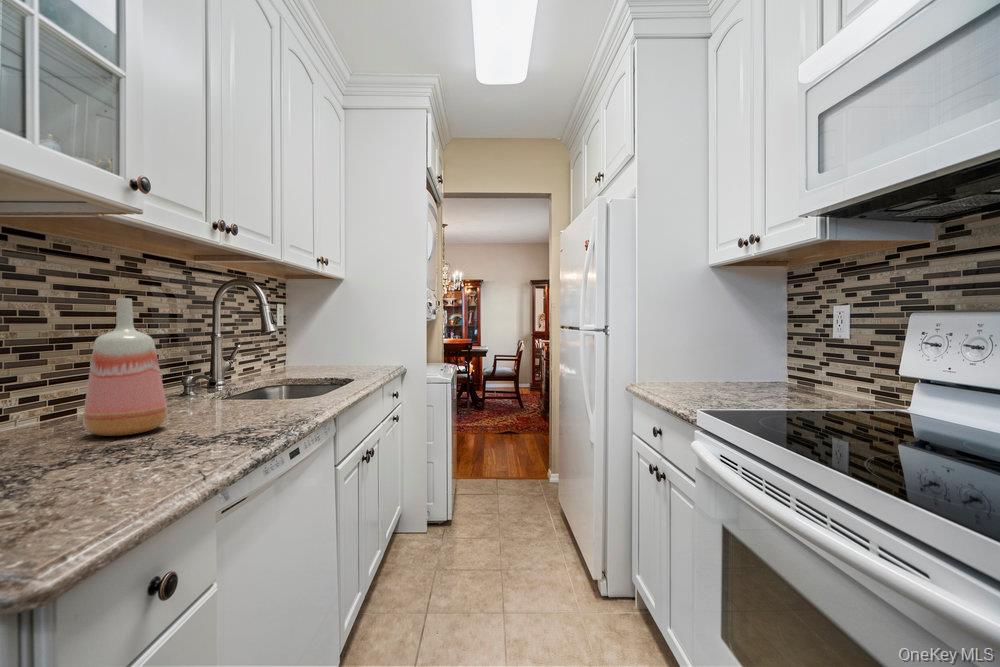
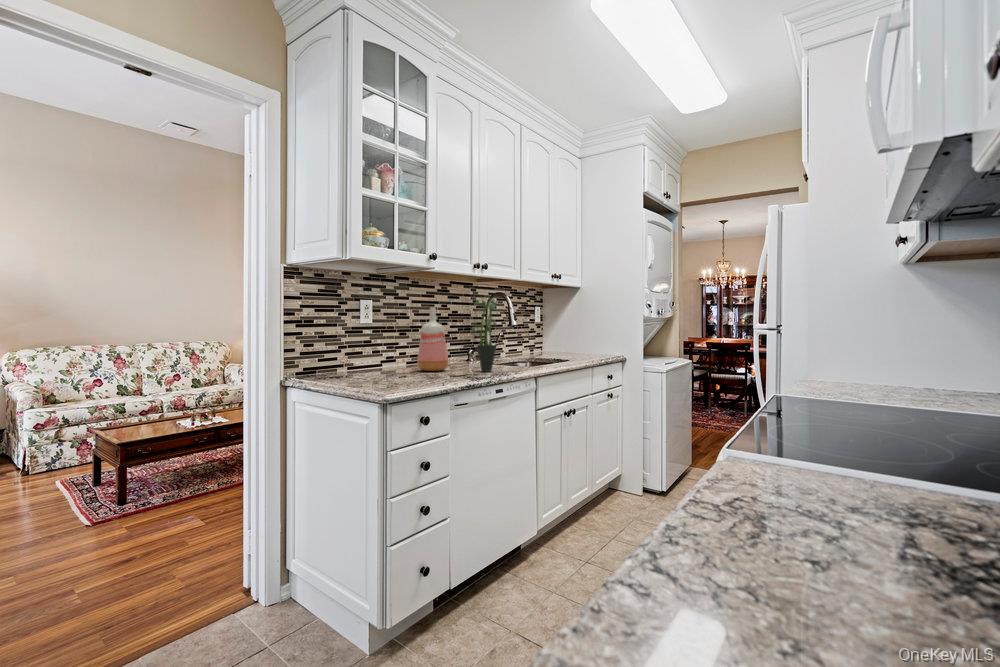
potted plant: none [222,280,290,421] -> present [471,297,498,372]

